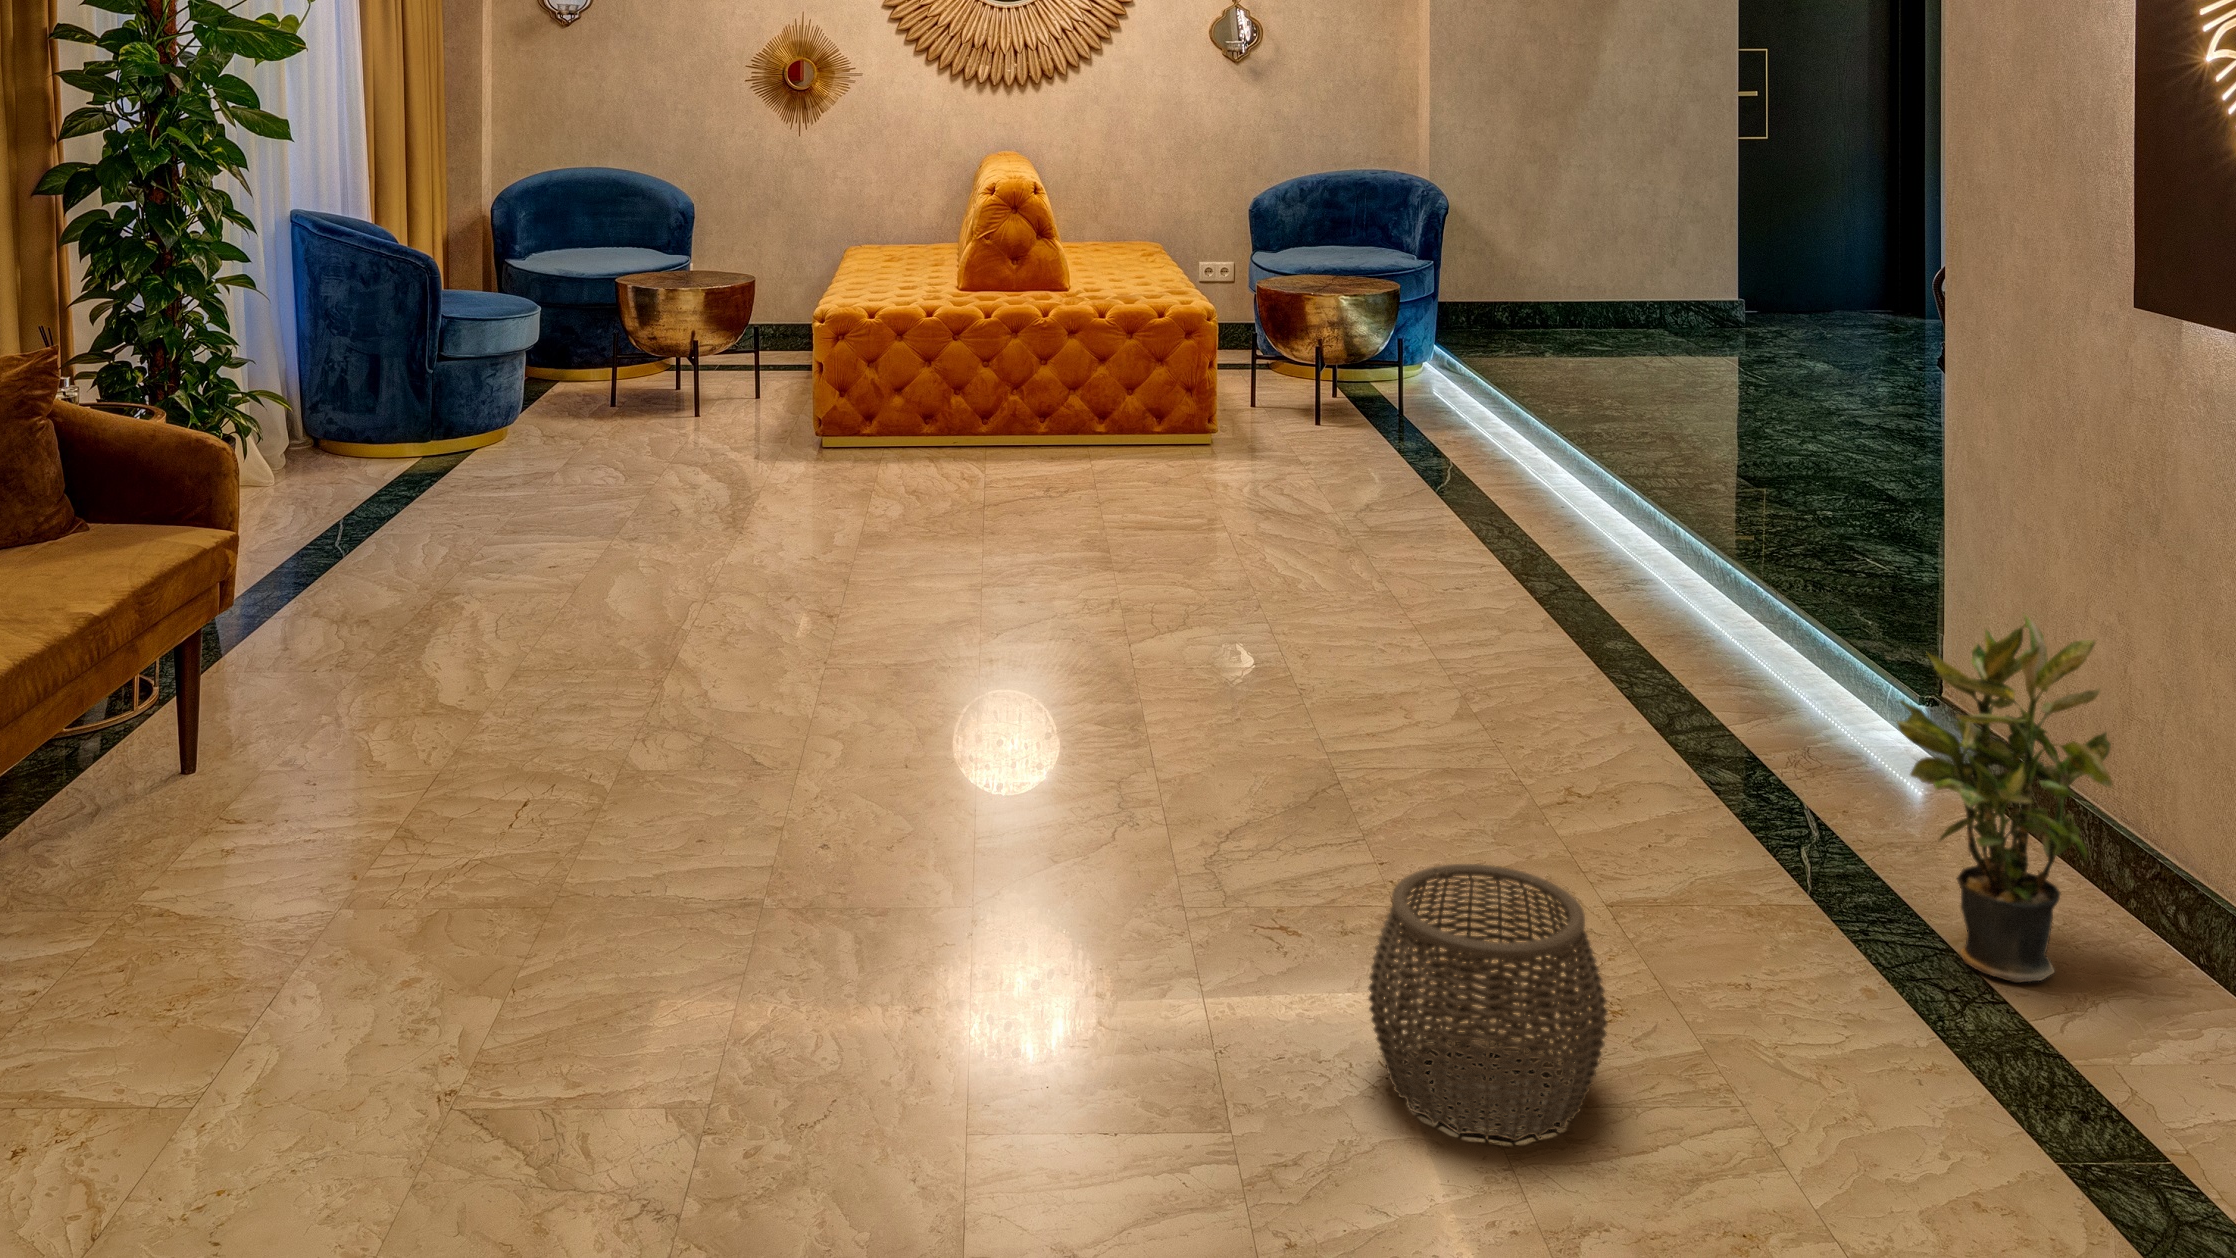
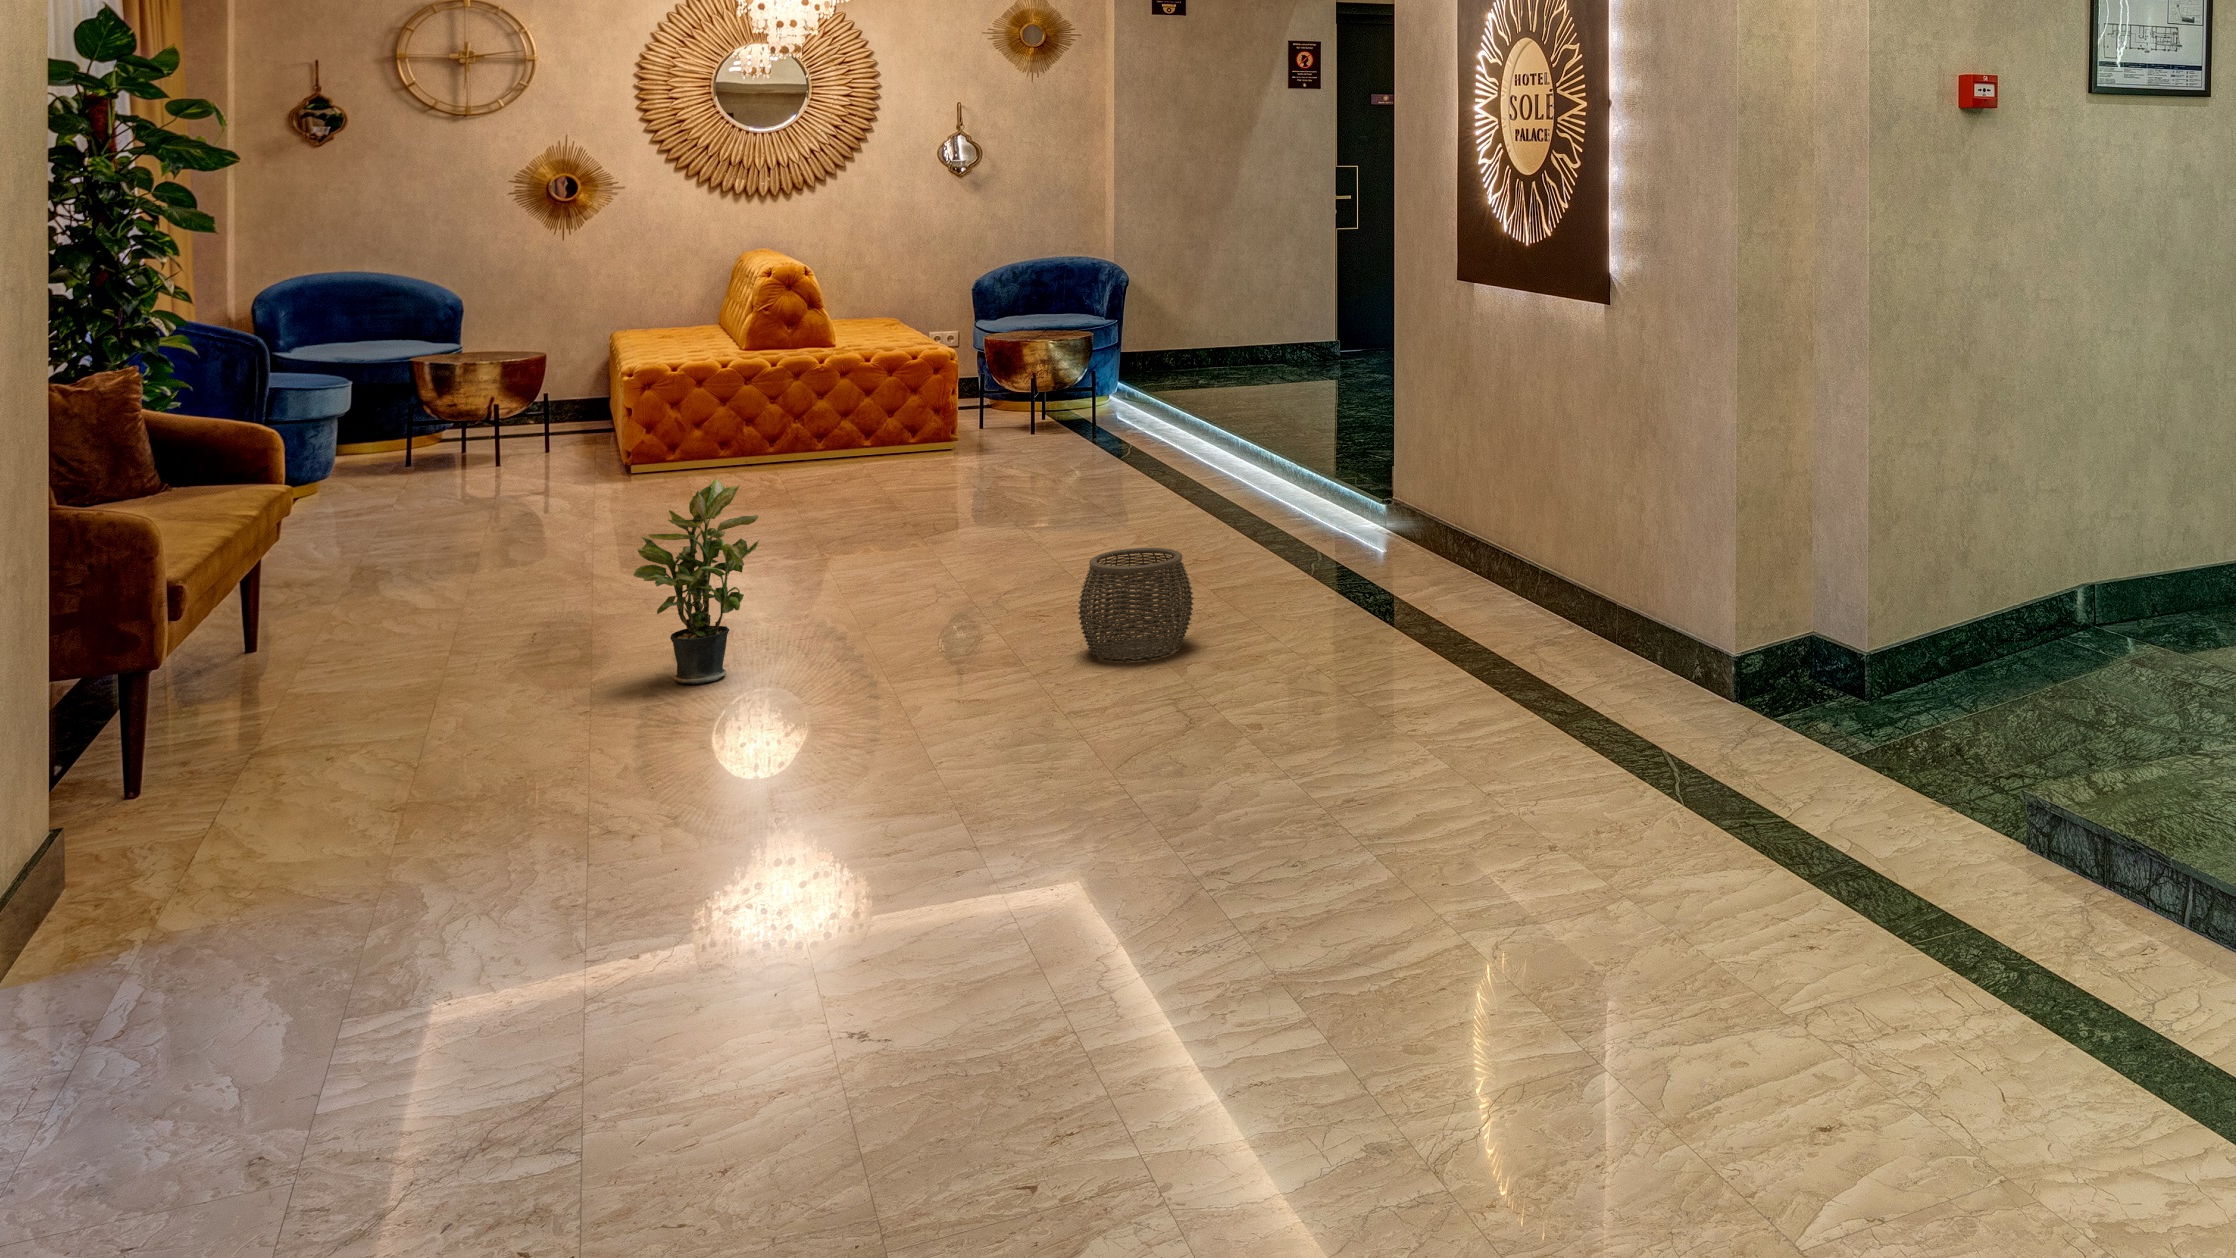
potted plant: present [1897,613,2112,983] -> present [633,479,759,684]

